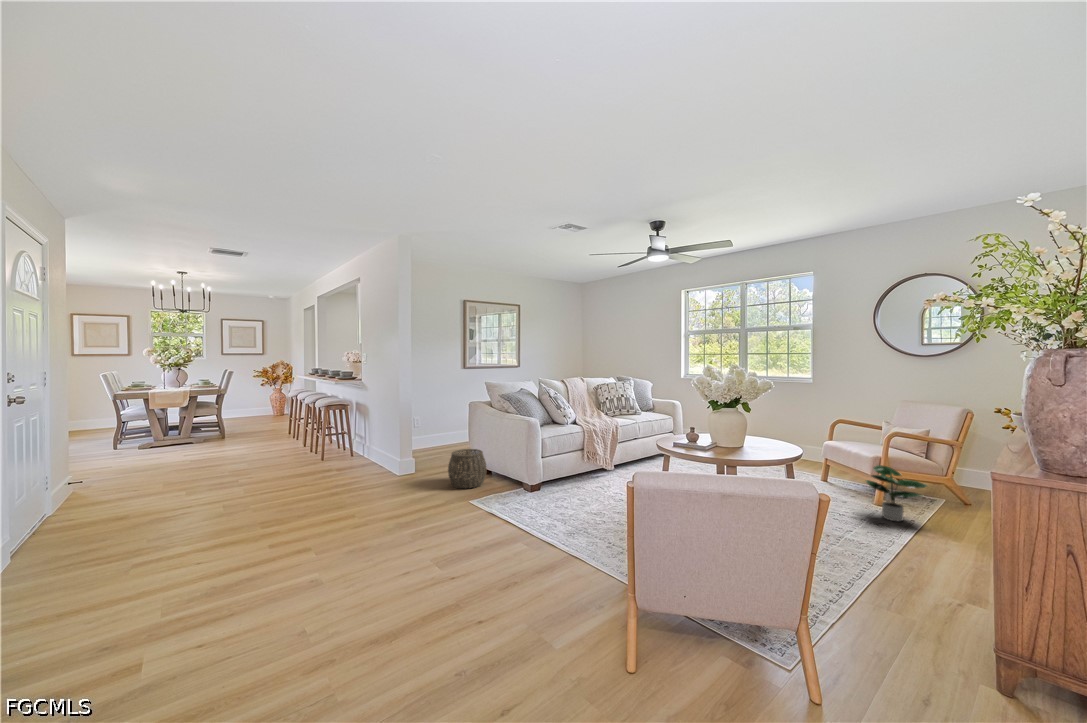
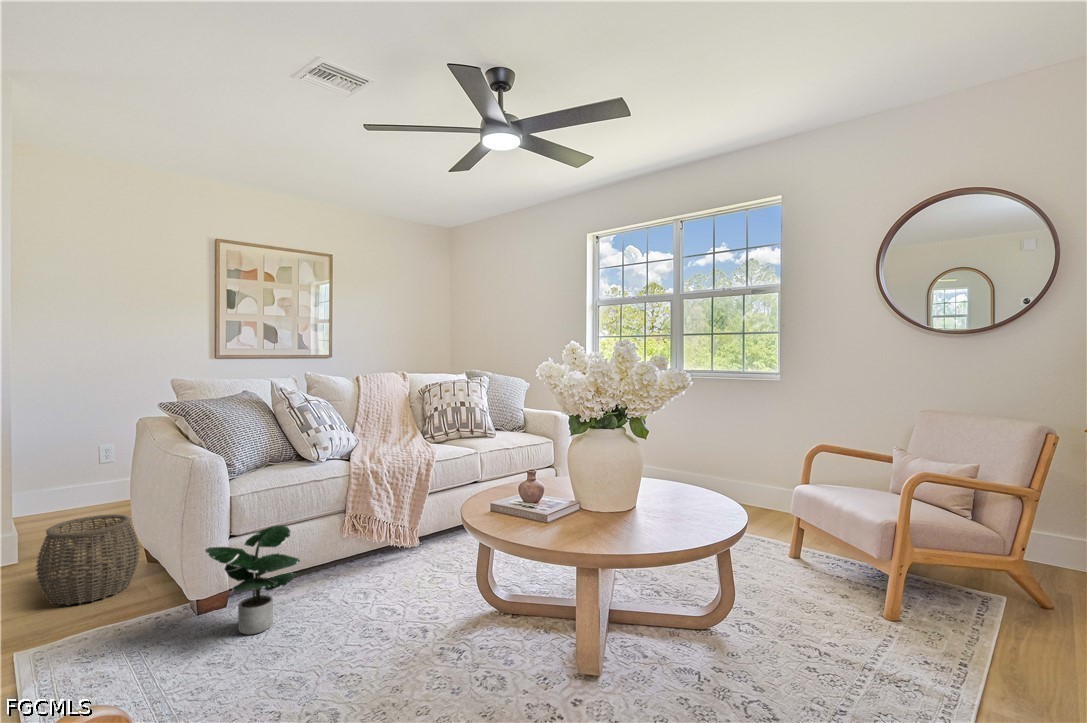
potted plant: present [866,465,927,521] -> present [205,525,300,634]

